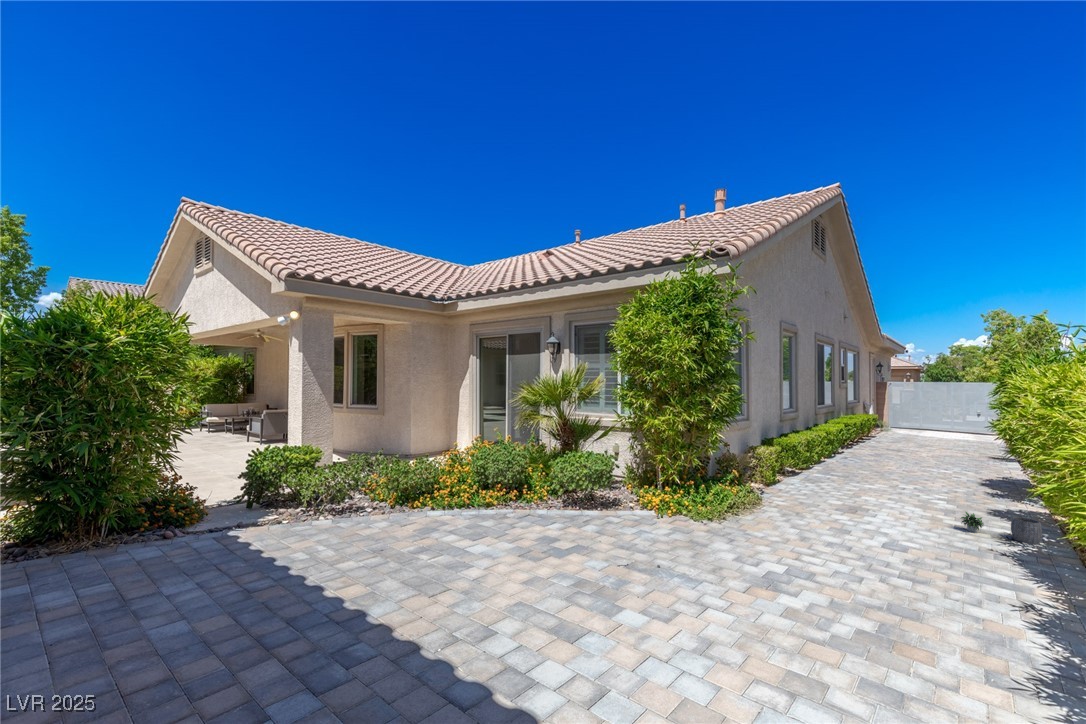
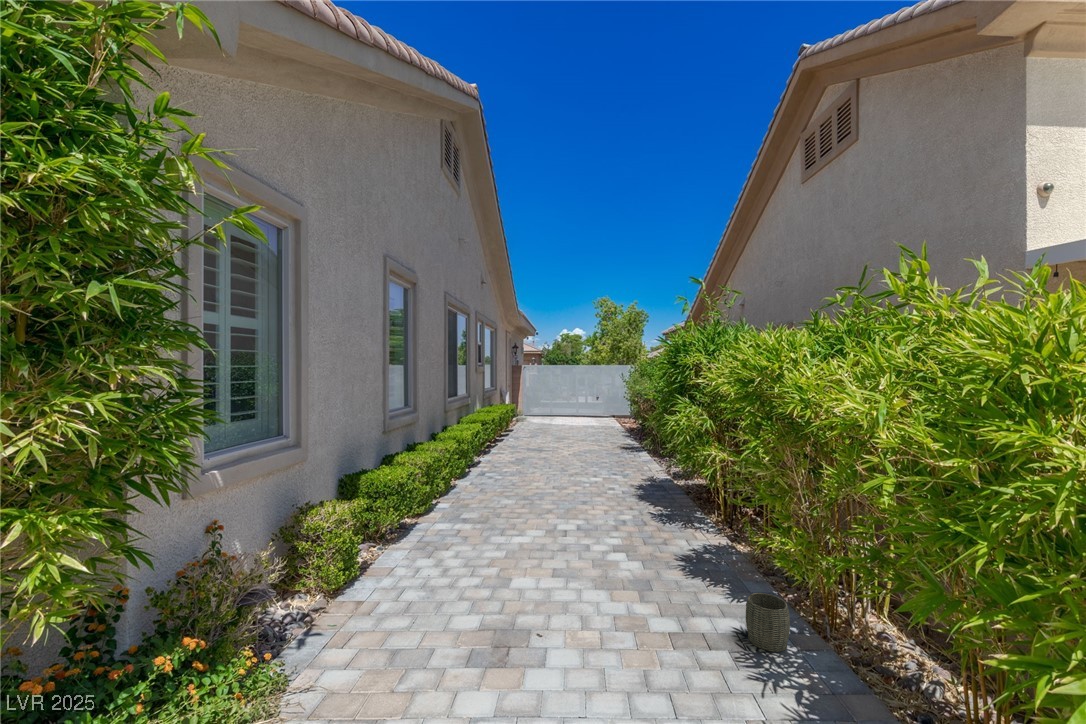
potted plant: present [961,512,984,532] -> none [678,603,715,650]

